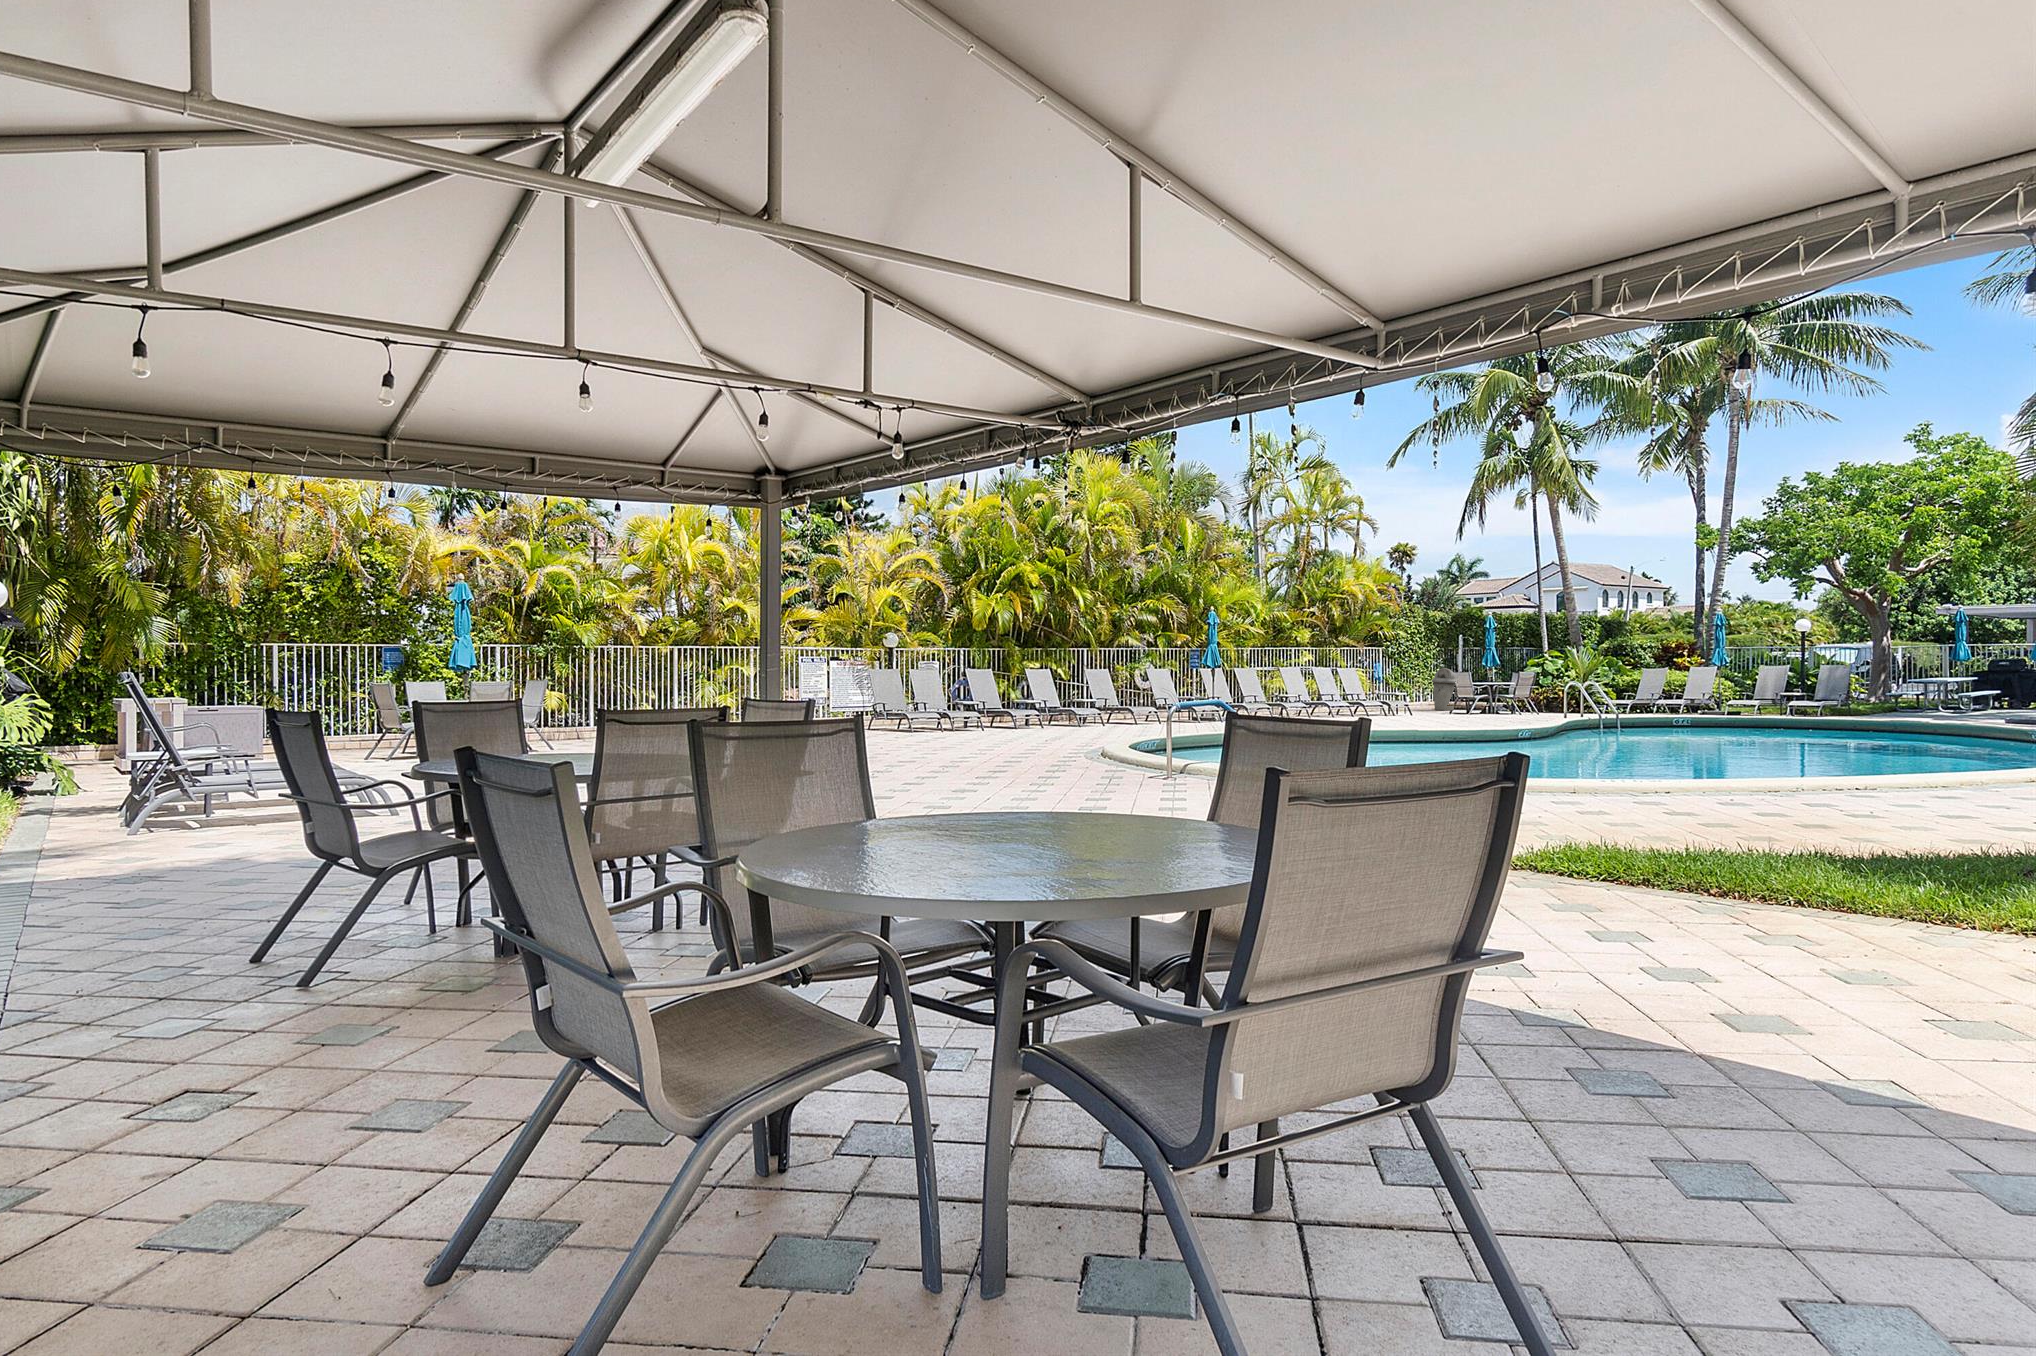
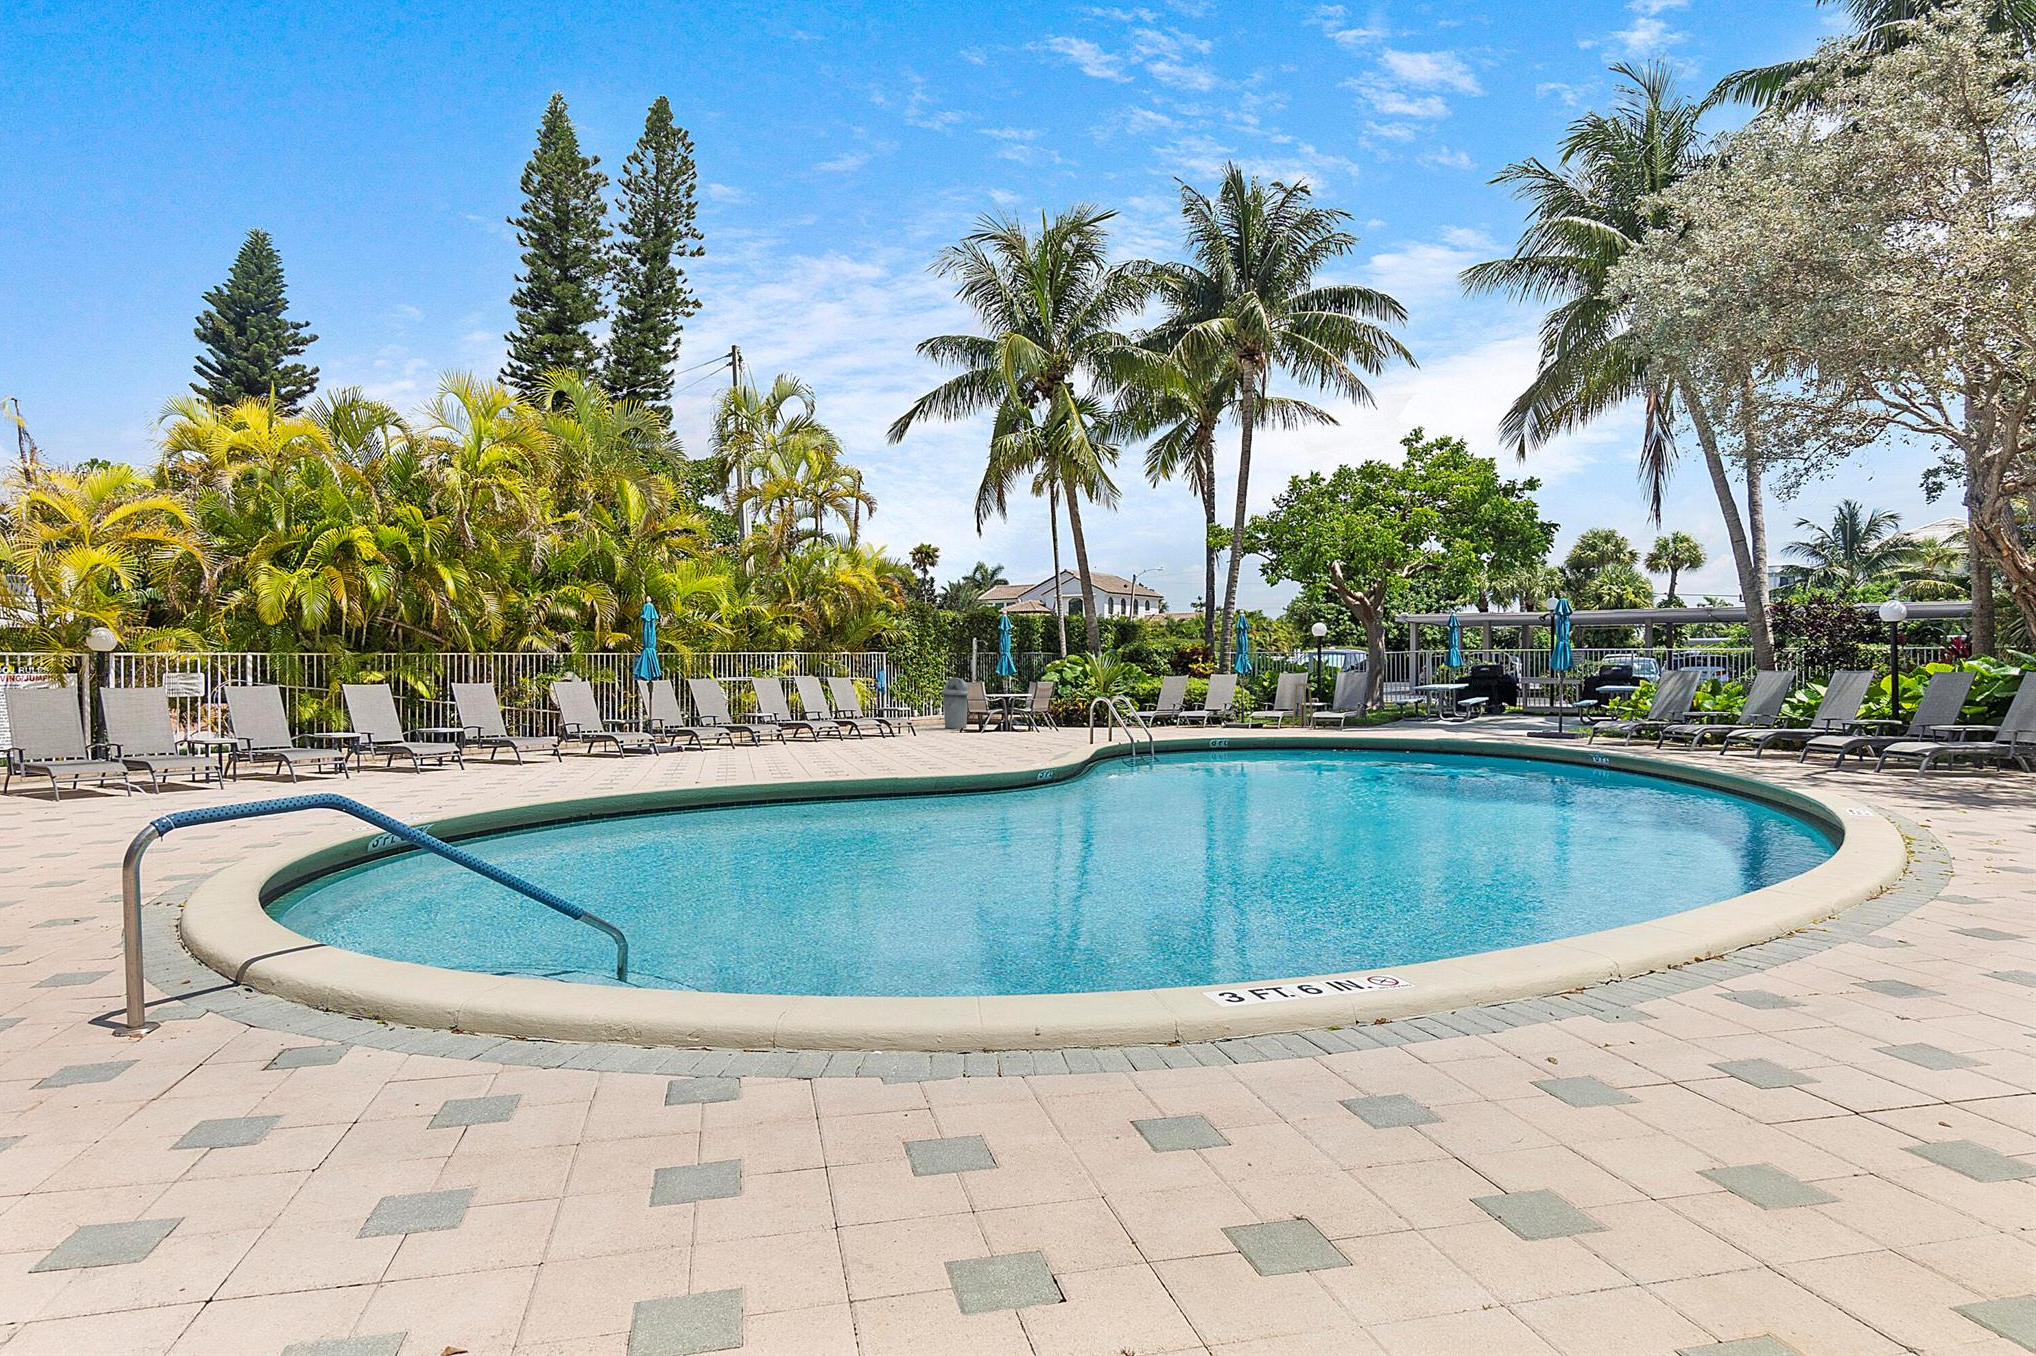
stool: none [1772,675,1795,715] -> present [1292,683,1313,728]

